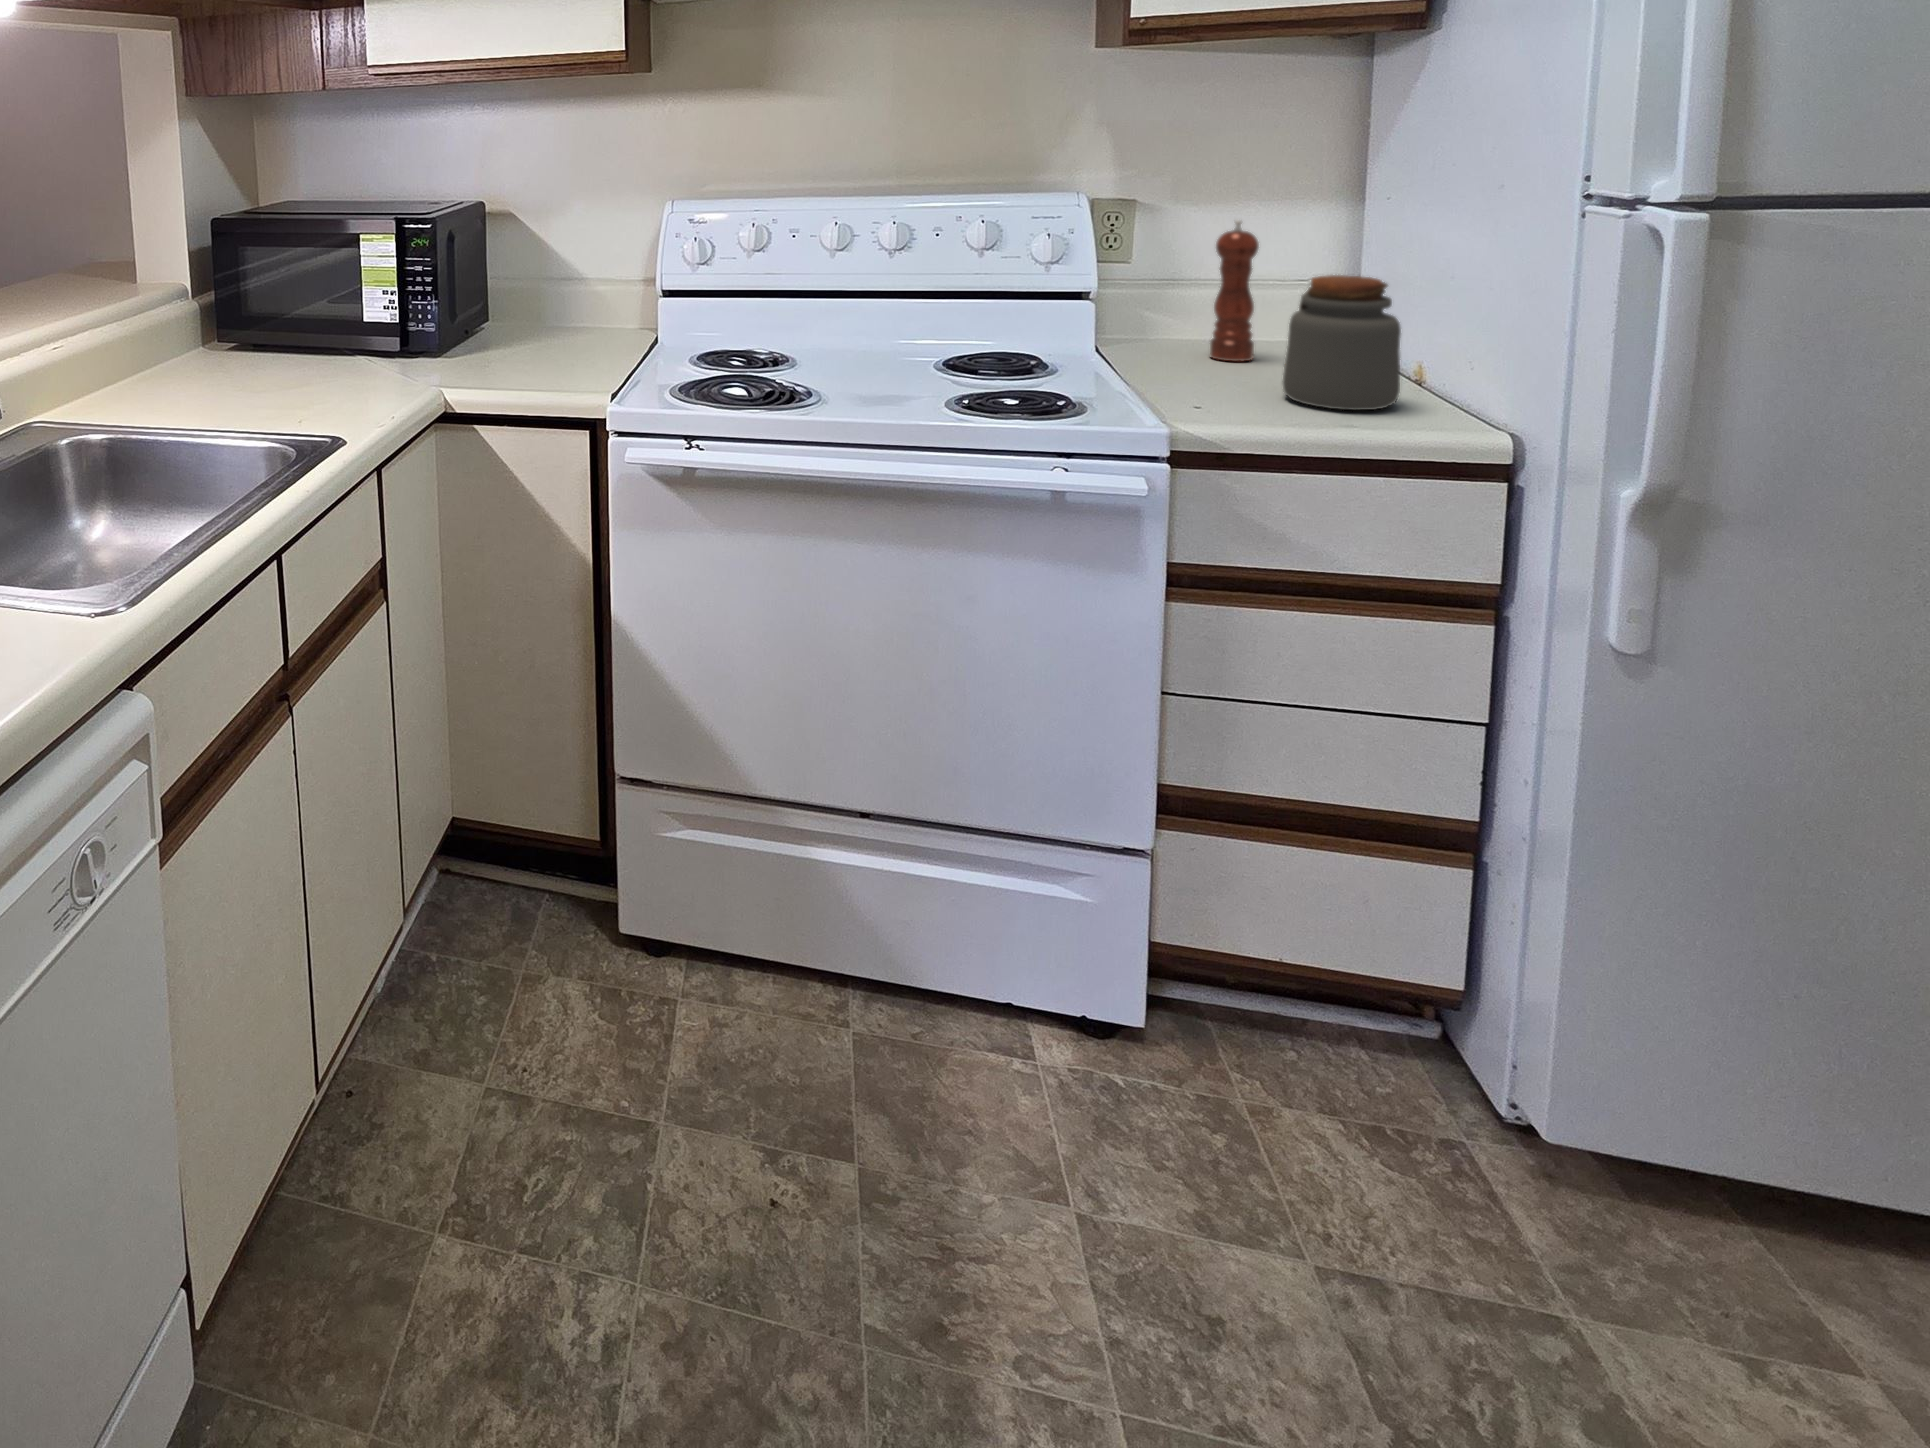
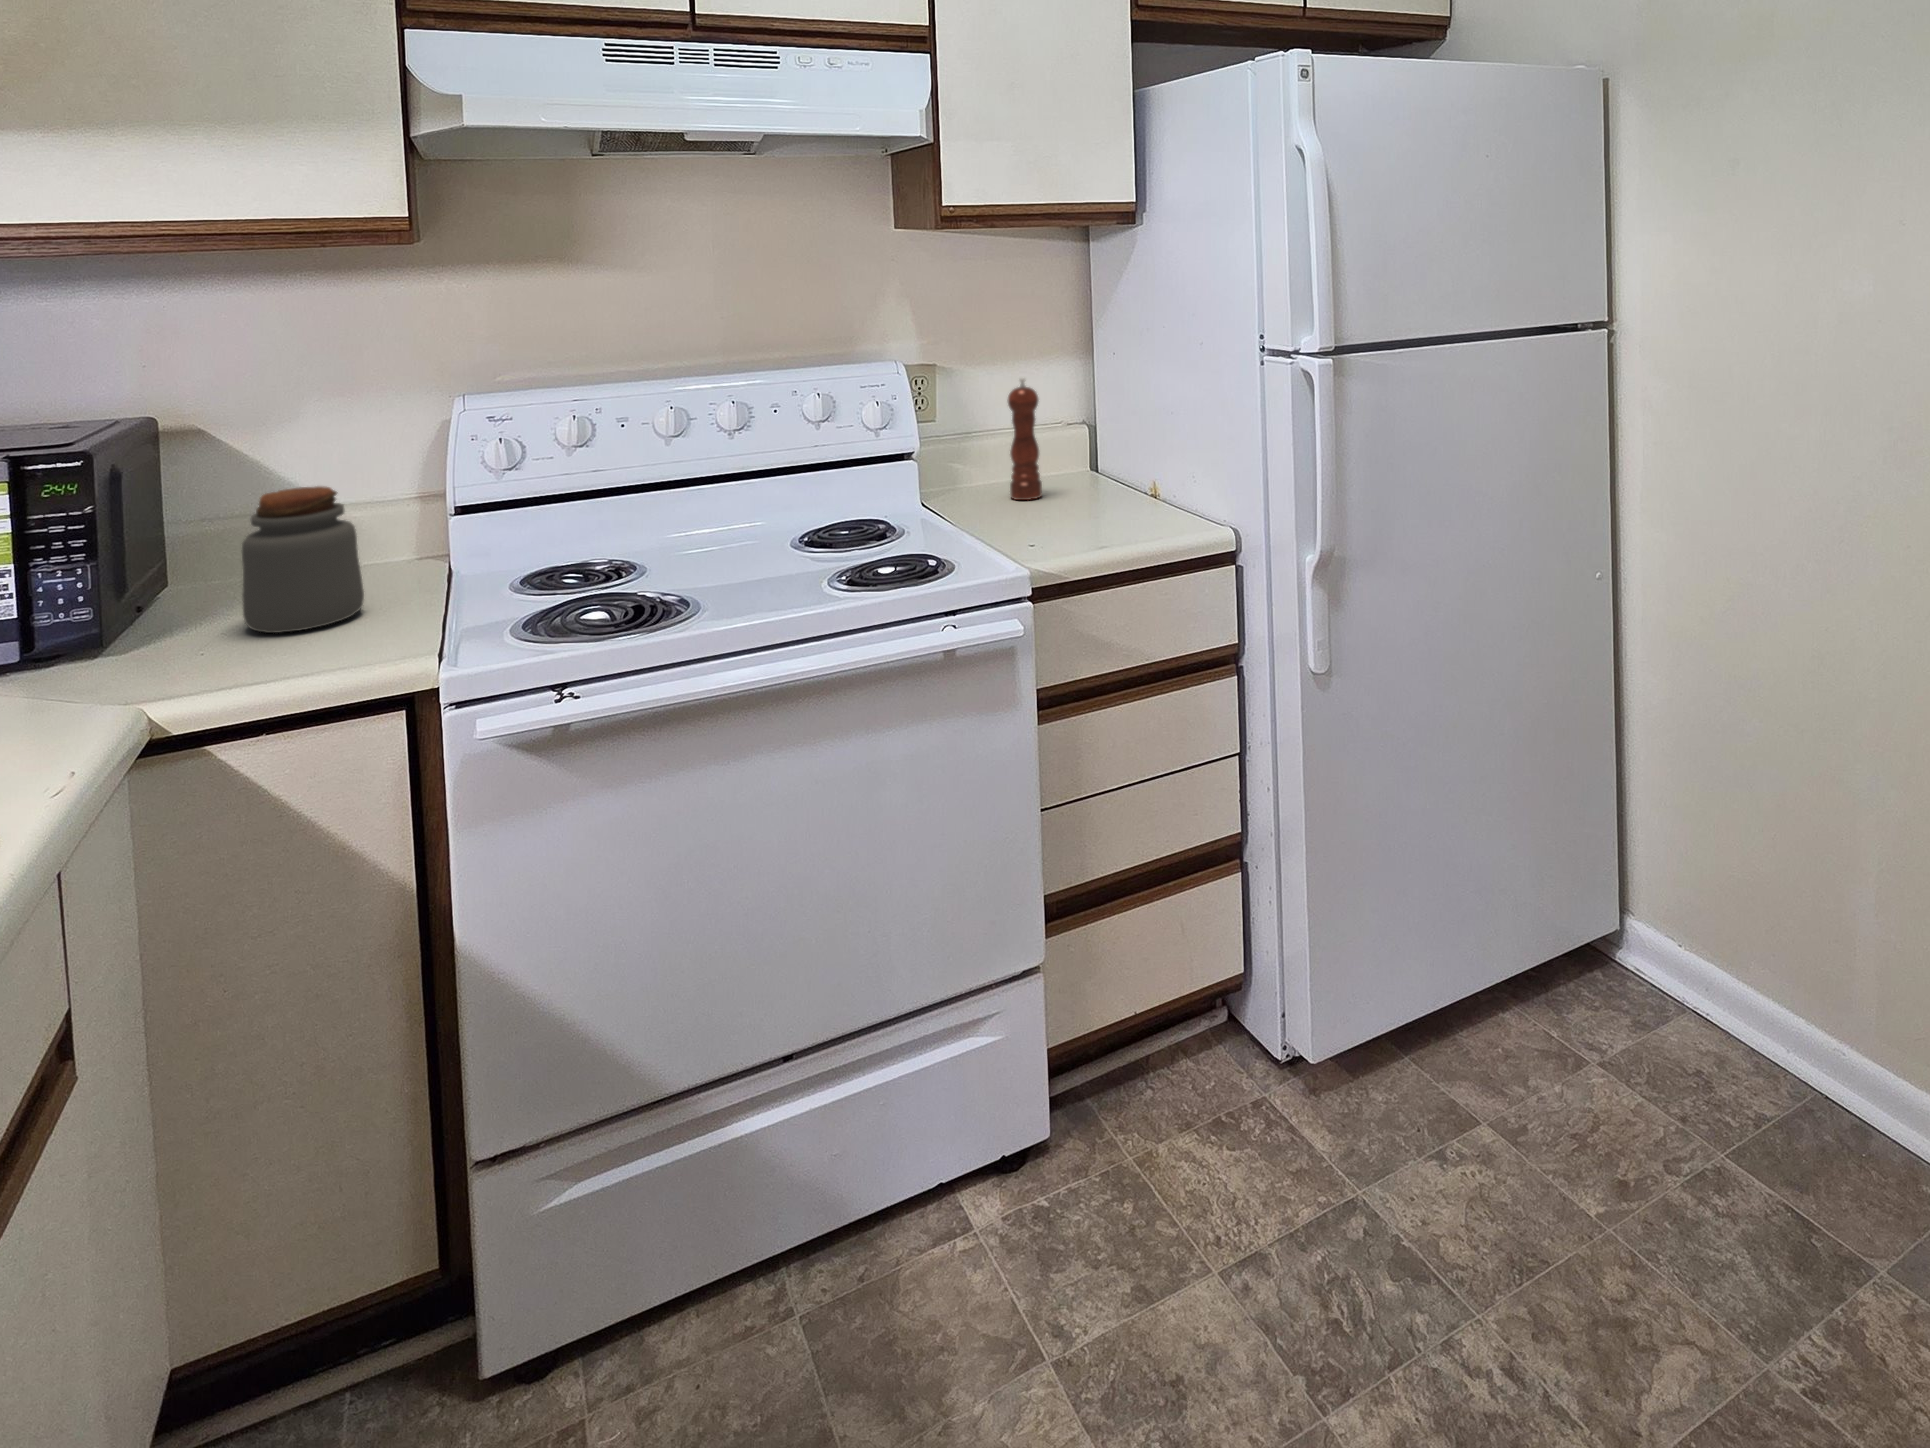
jar: present [1282,275,1401,410] -> present [242,486,364,633]

